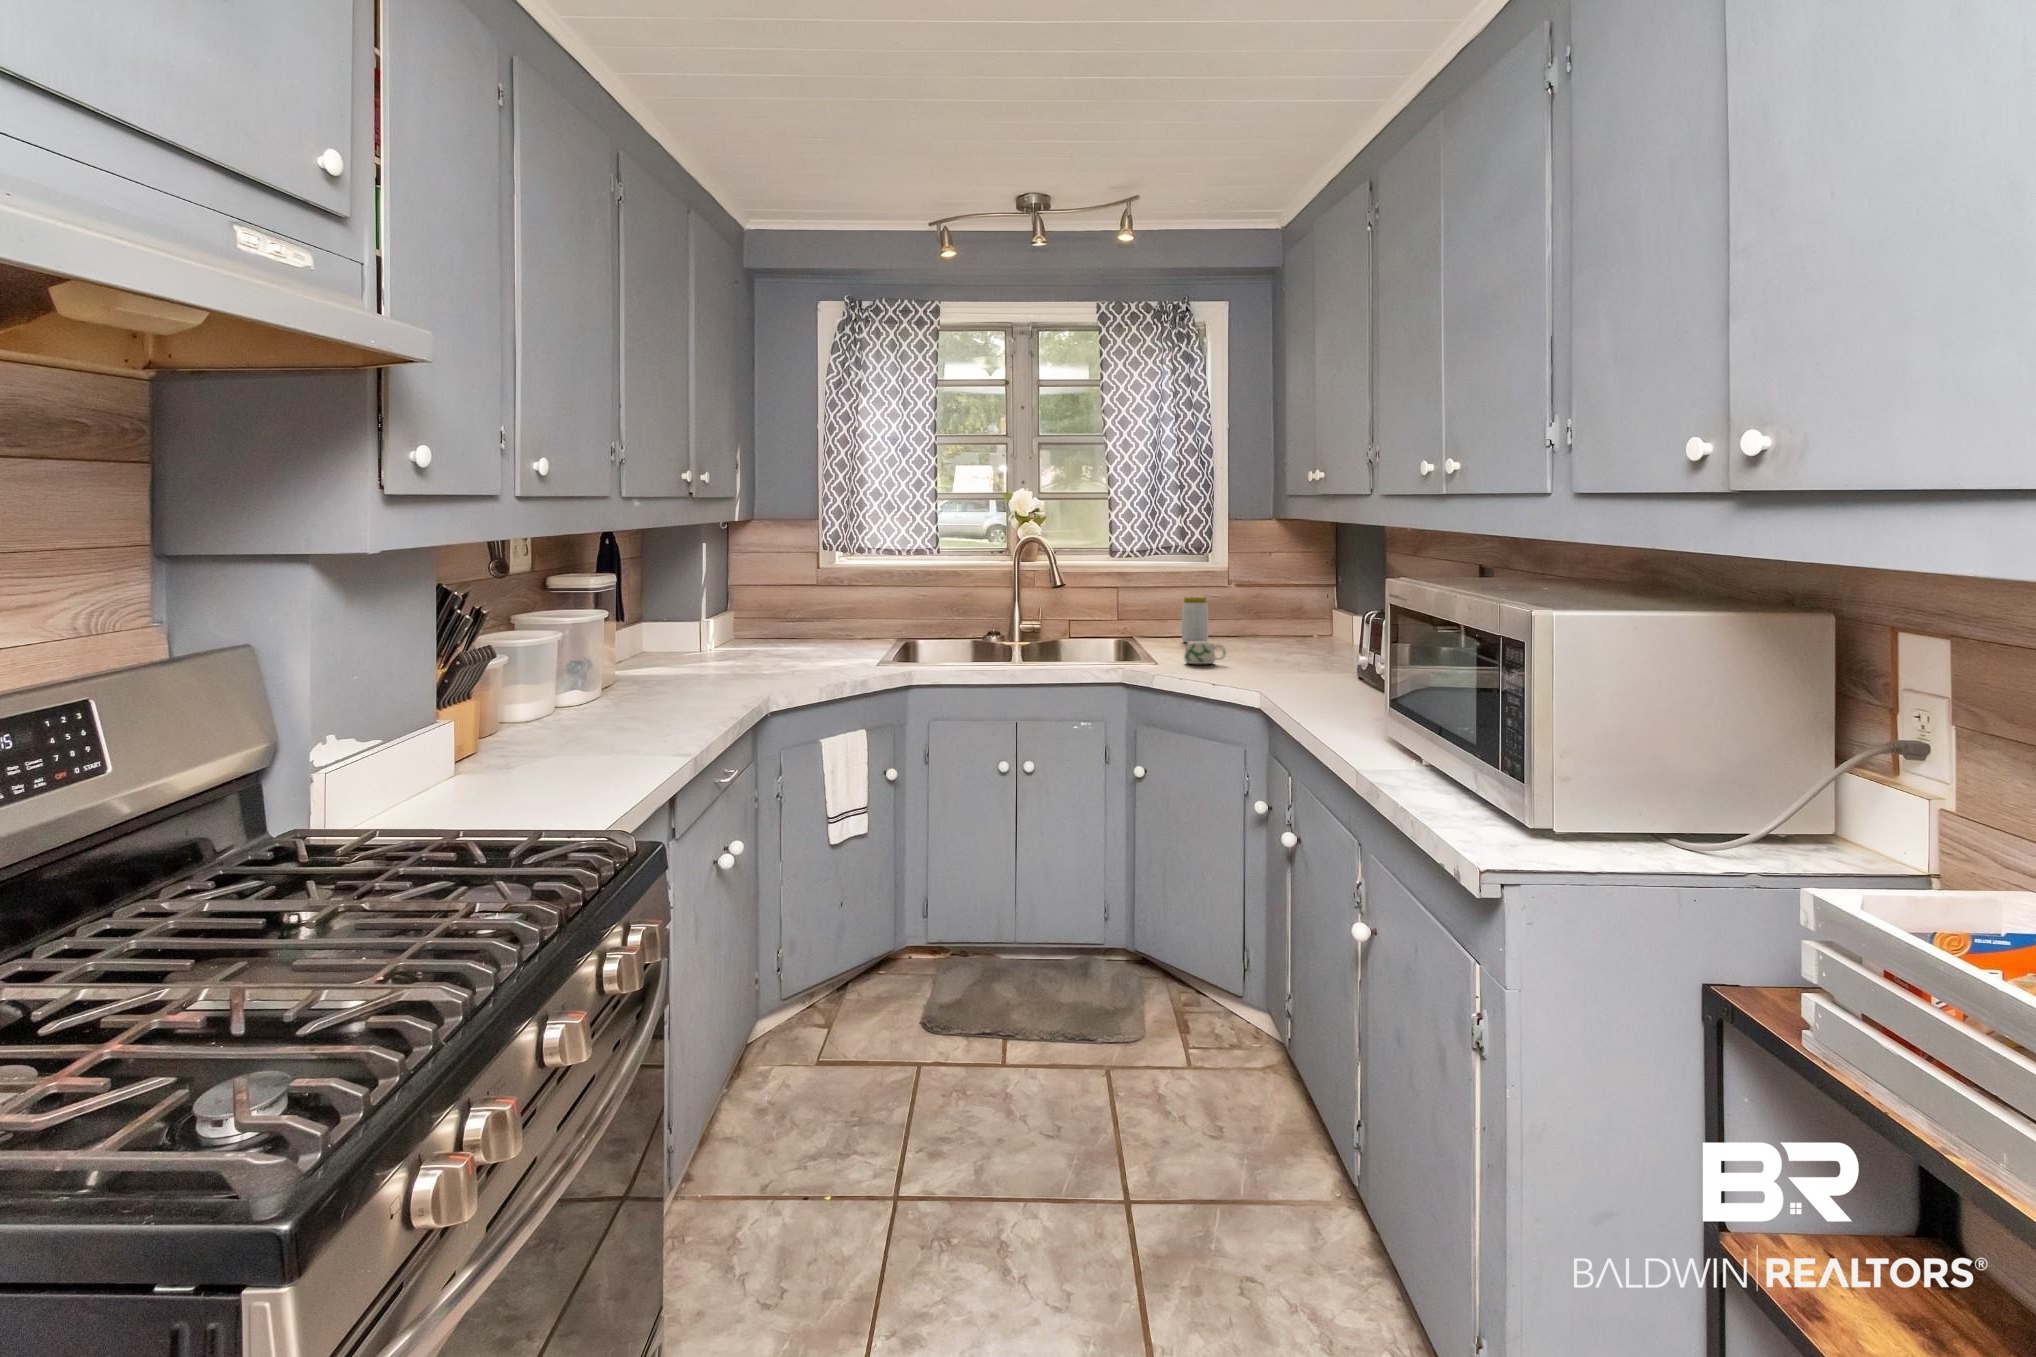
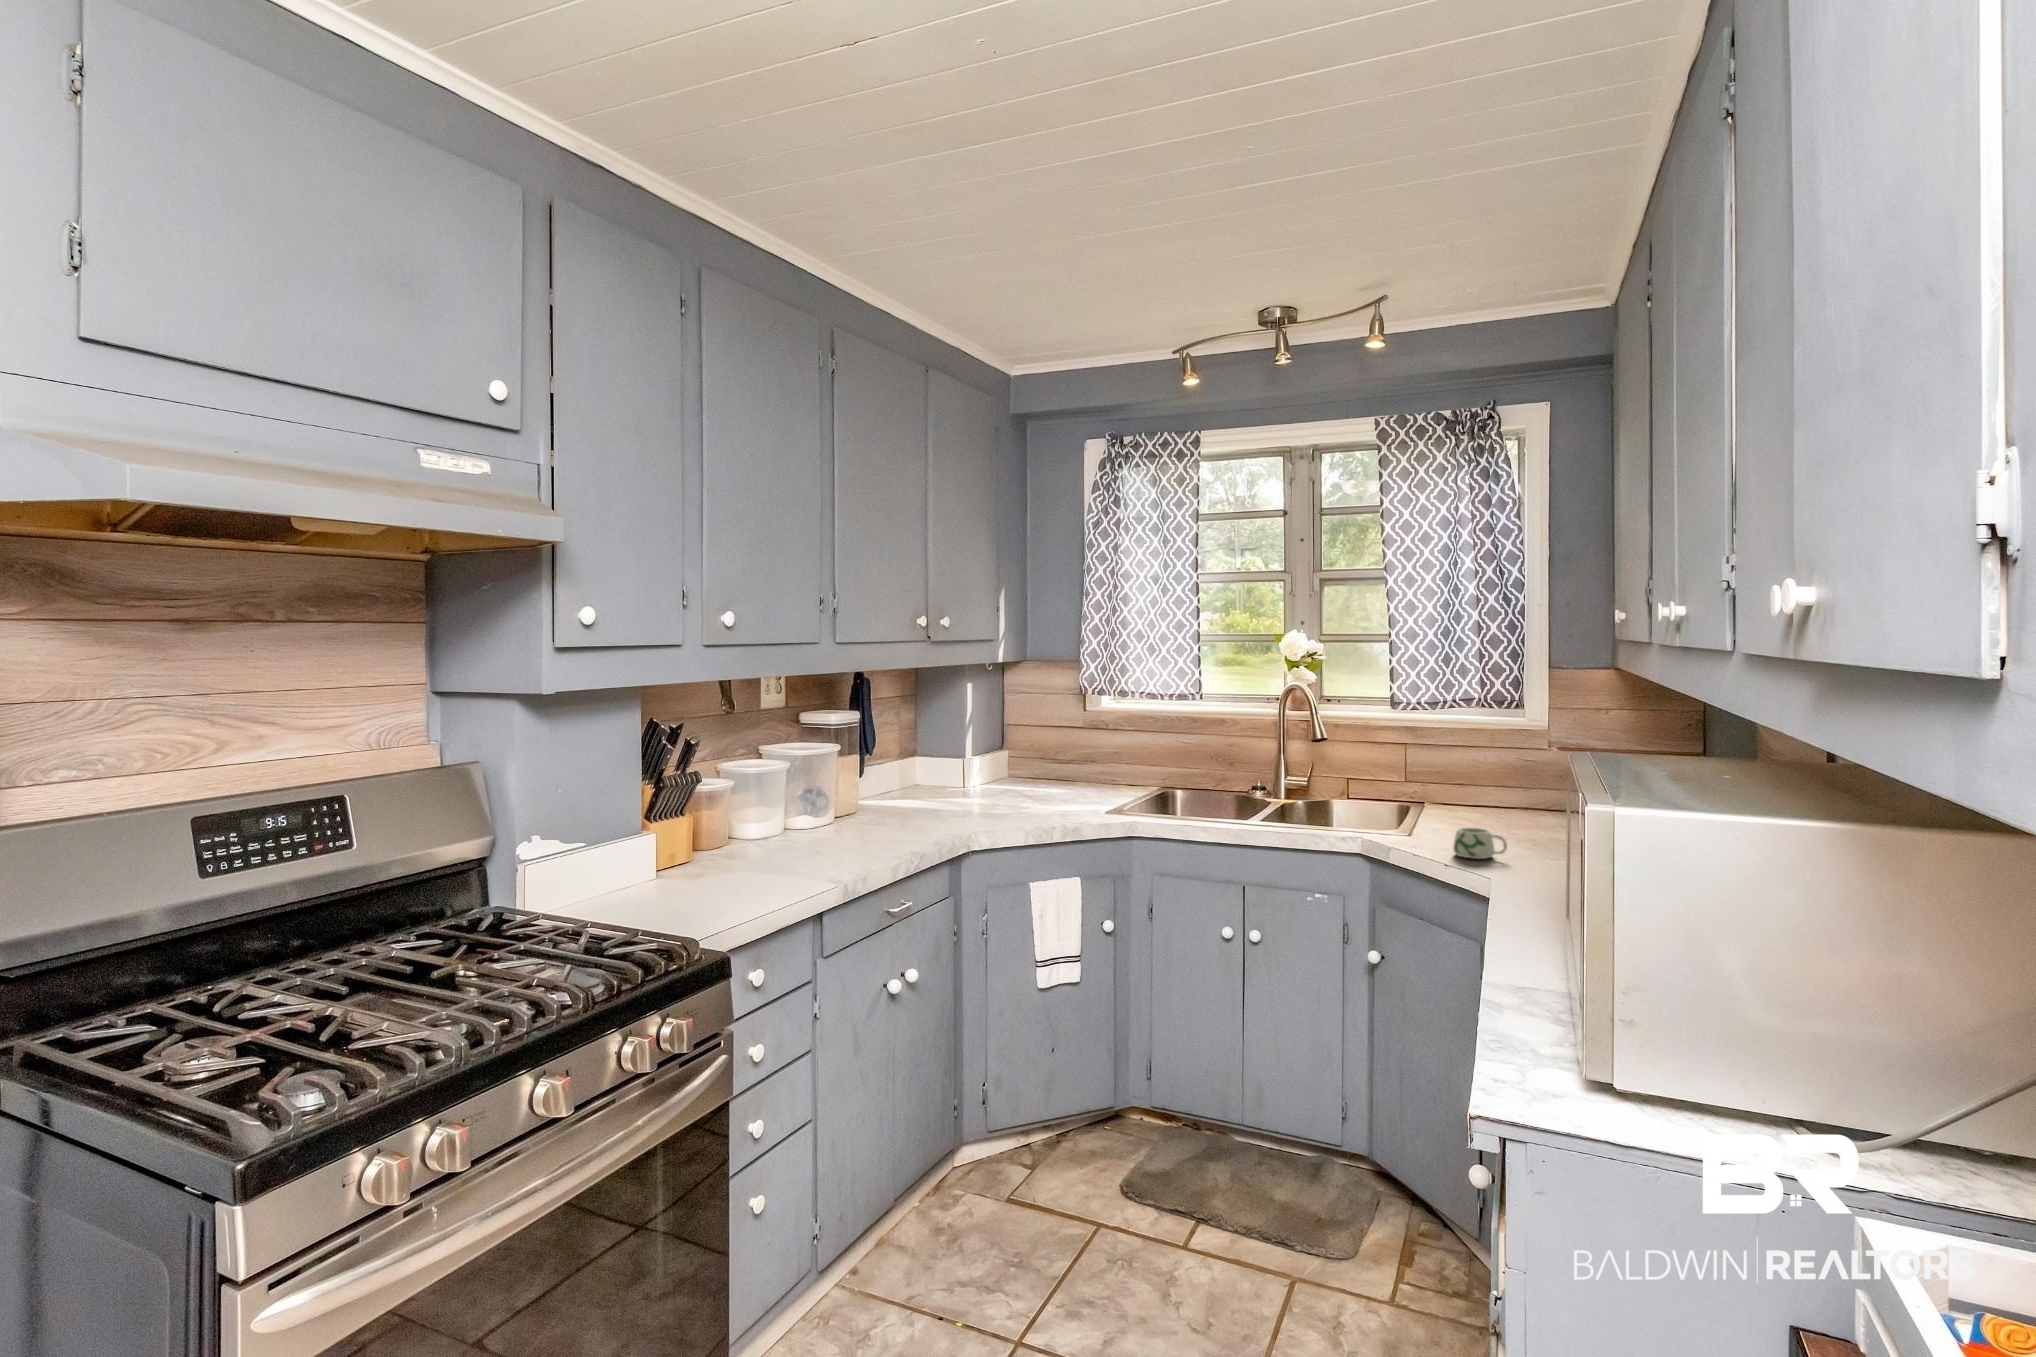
jar: present [1182,596,1208,642] -> none [1484,754,1518,811]

